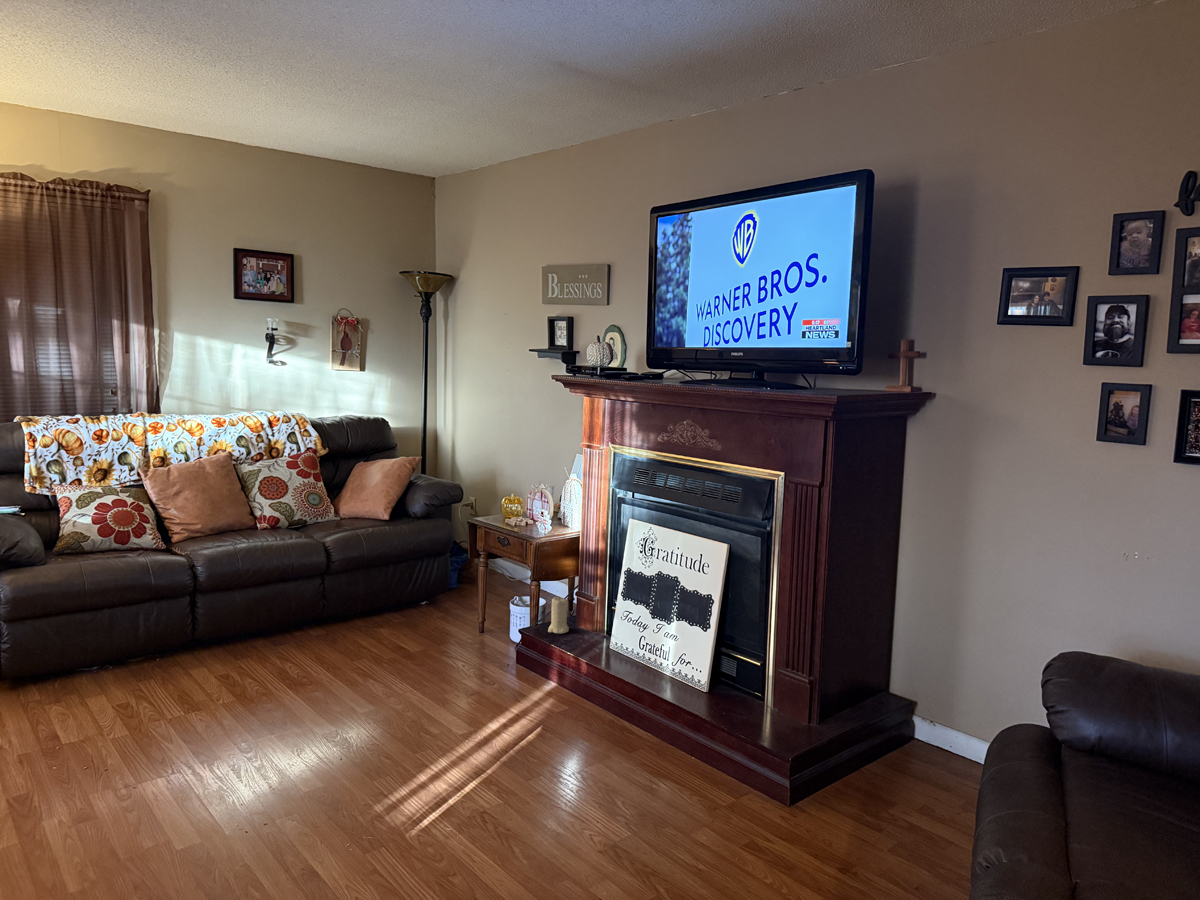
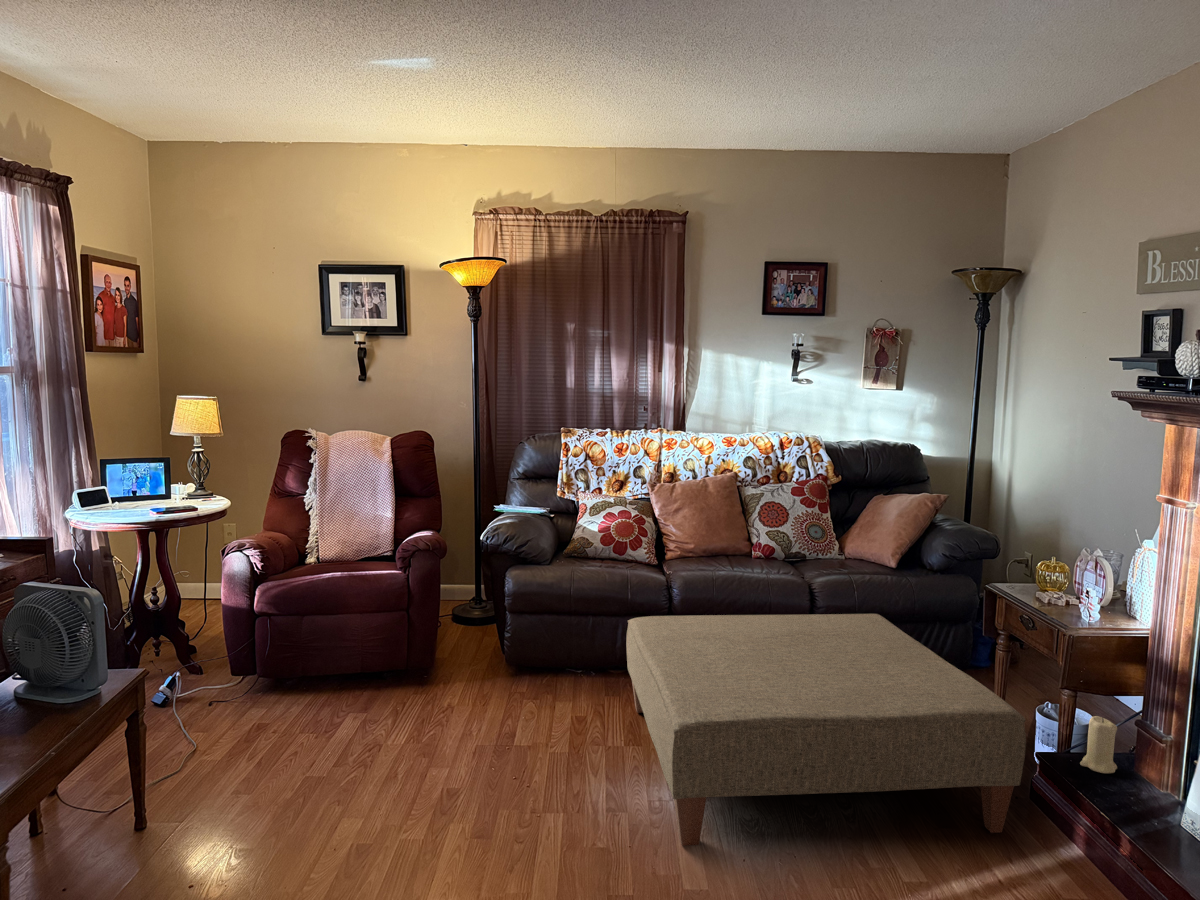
ottoman: none [166,558,522,770] -> present [626,614,1026,846]

